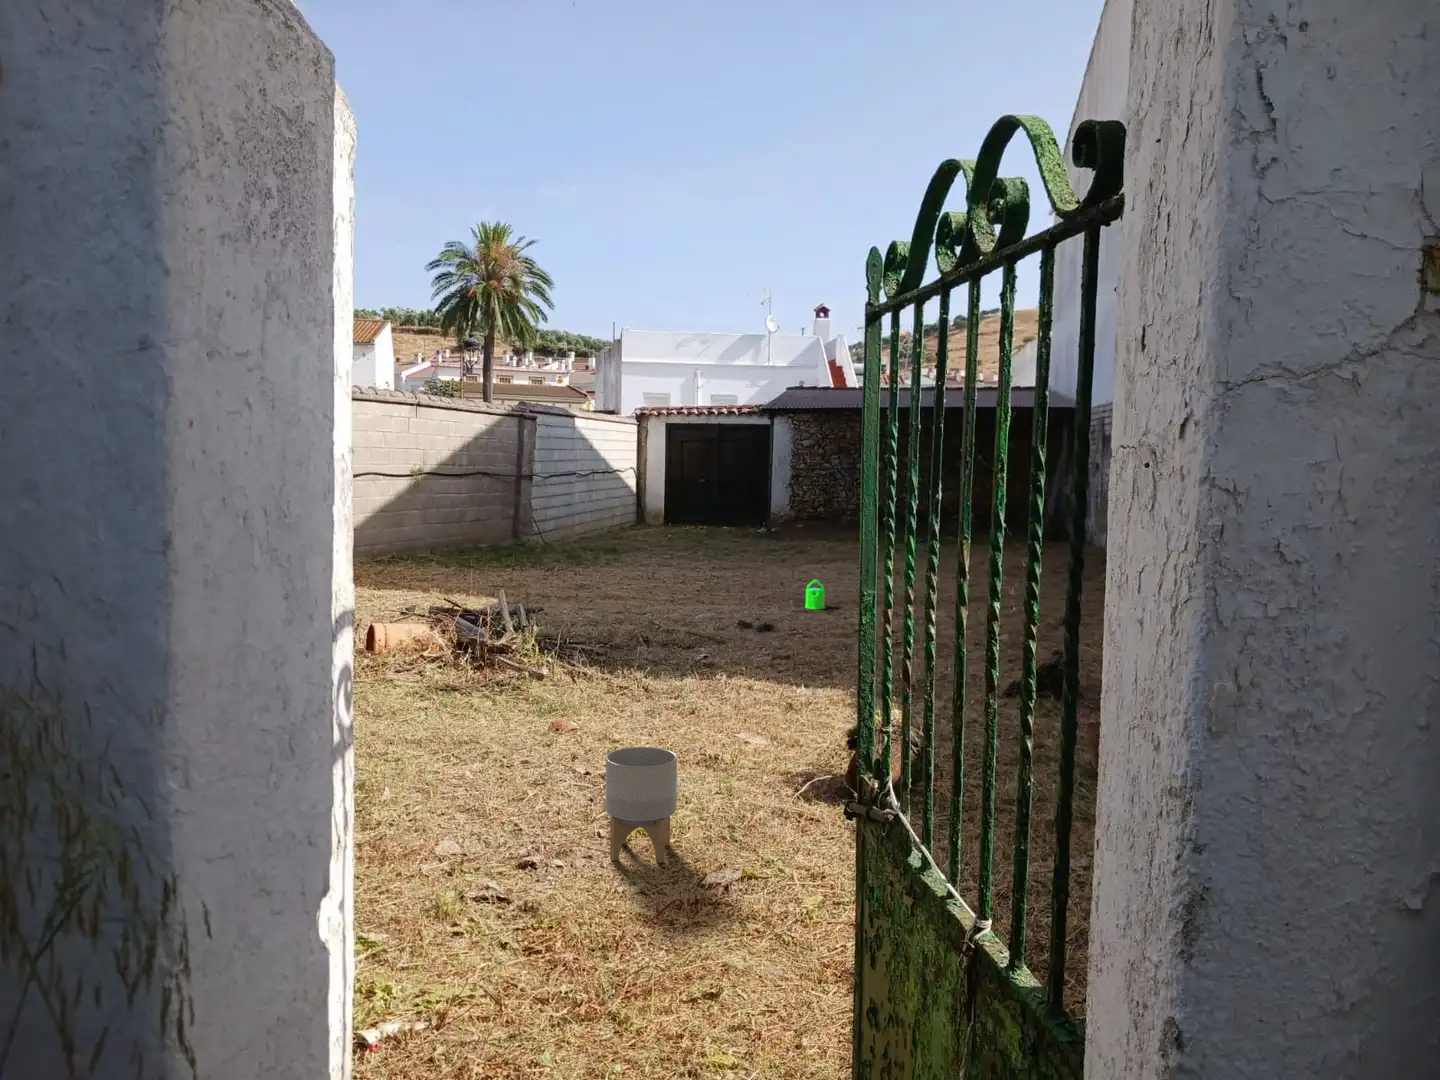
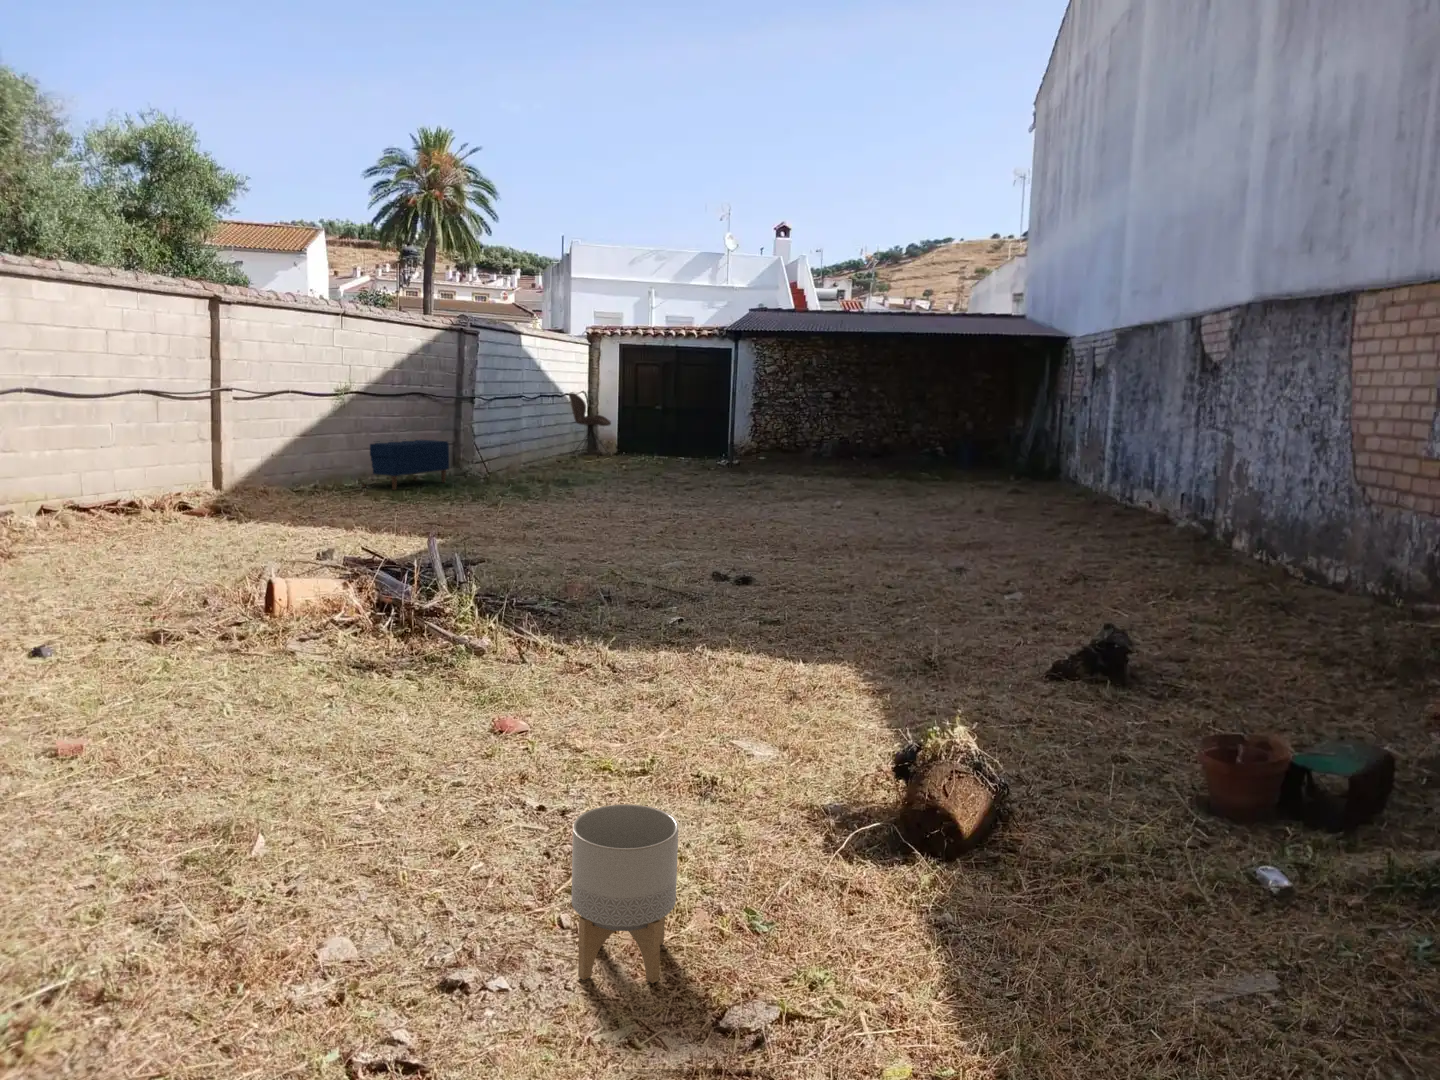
chair: none [619,470,659,528] -> present [569,393,611,447]
bench: none [428,514,509,560] -> present [362,439,449,490]
watering can: present [805,580,825,609] -> none [781,522,806,555]

